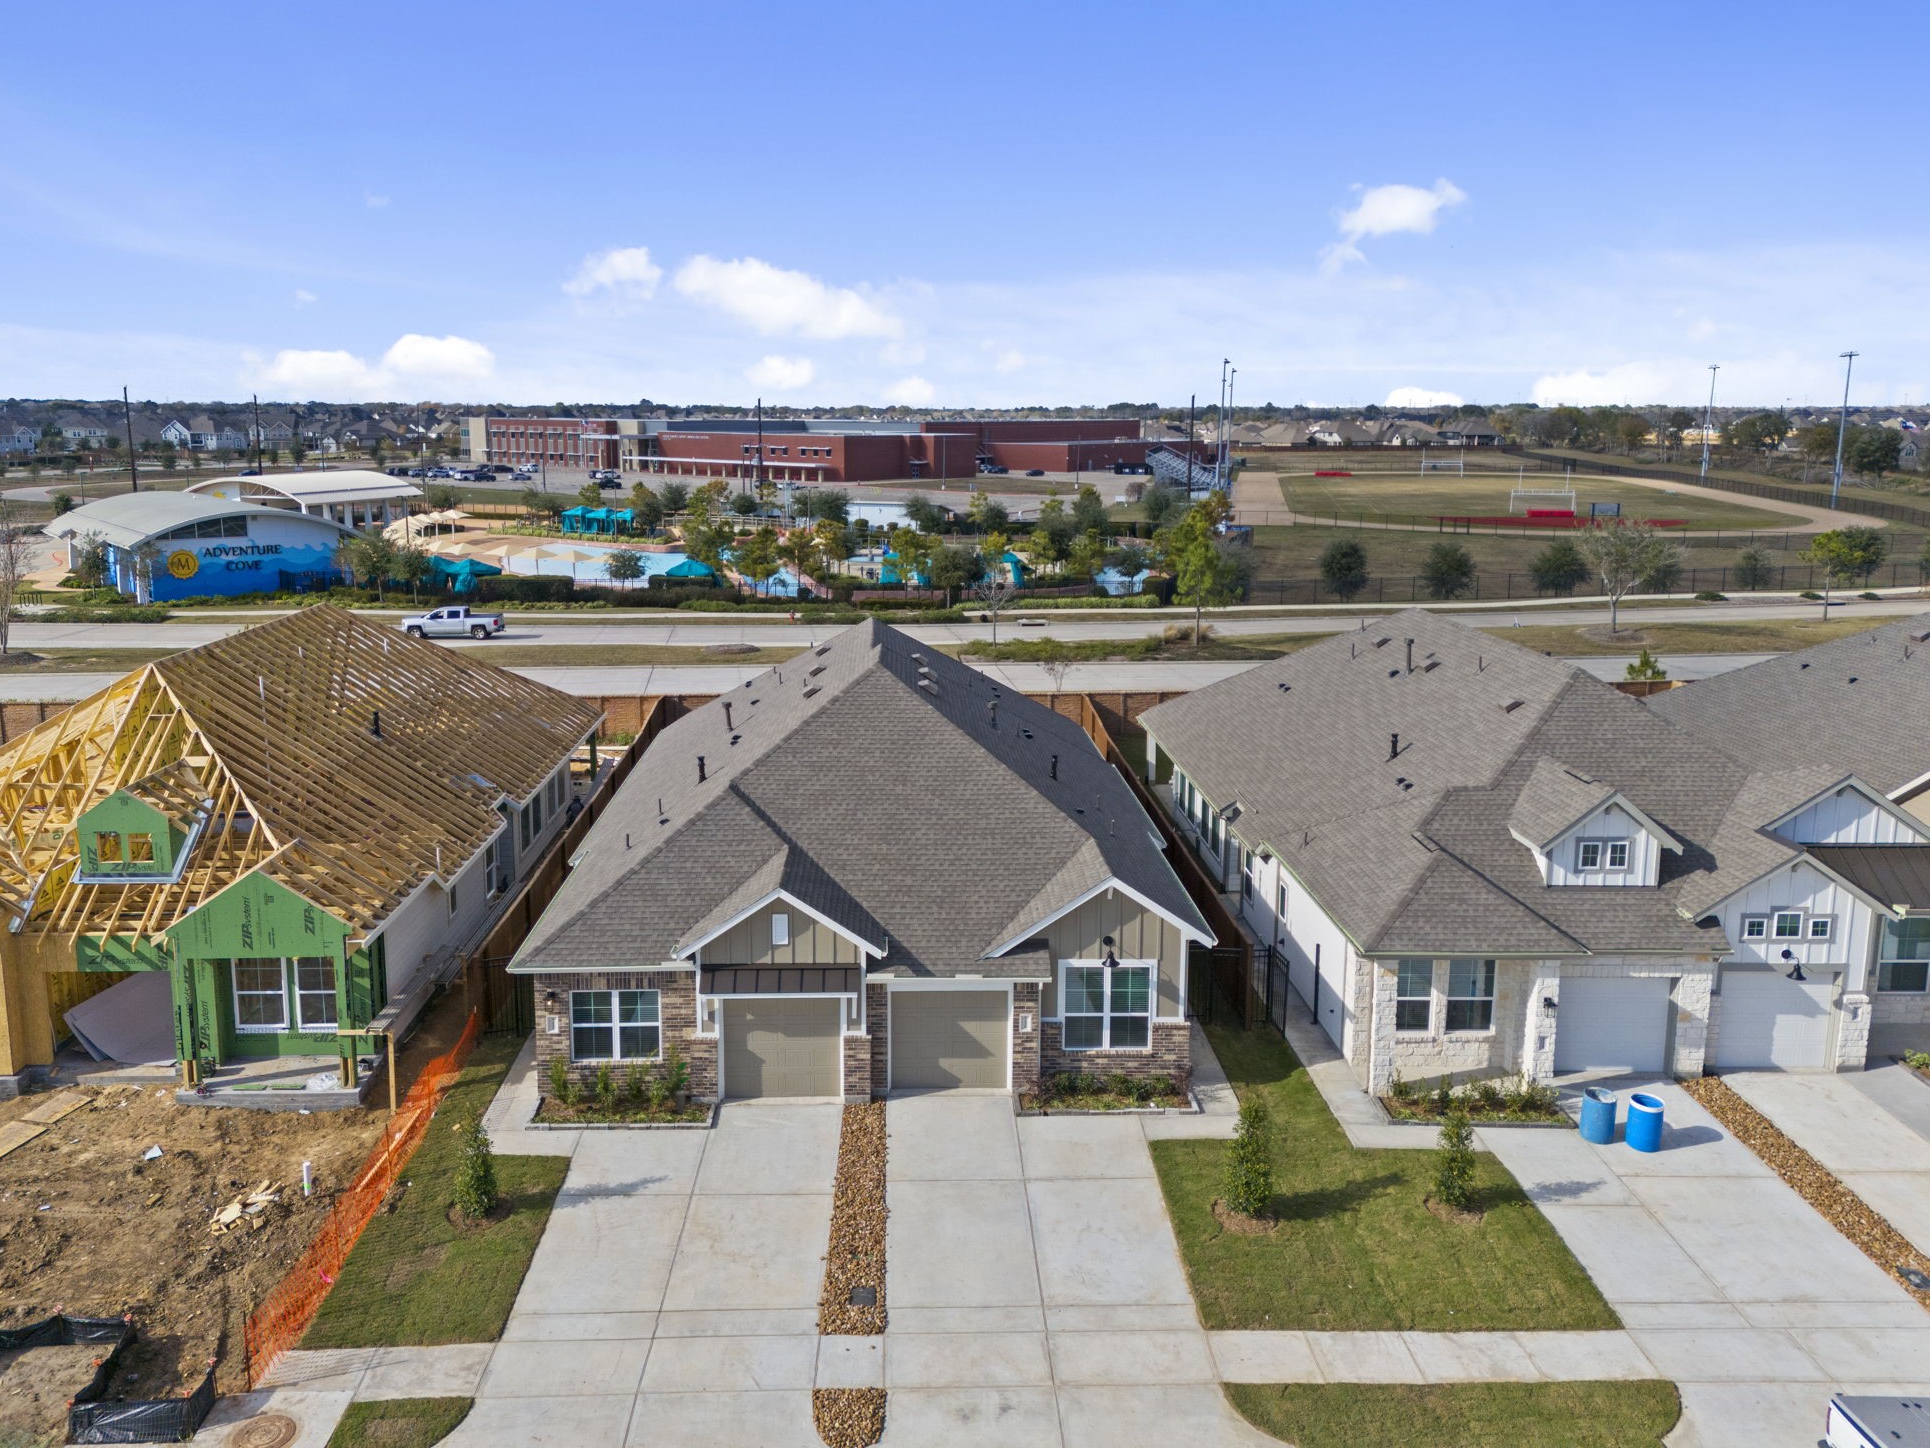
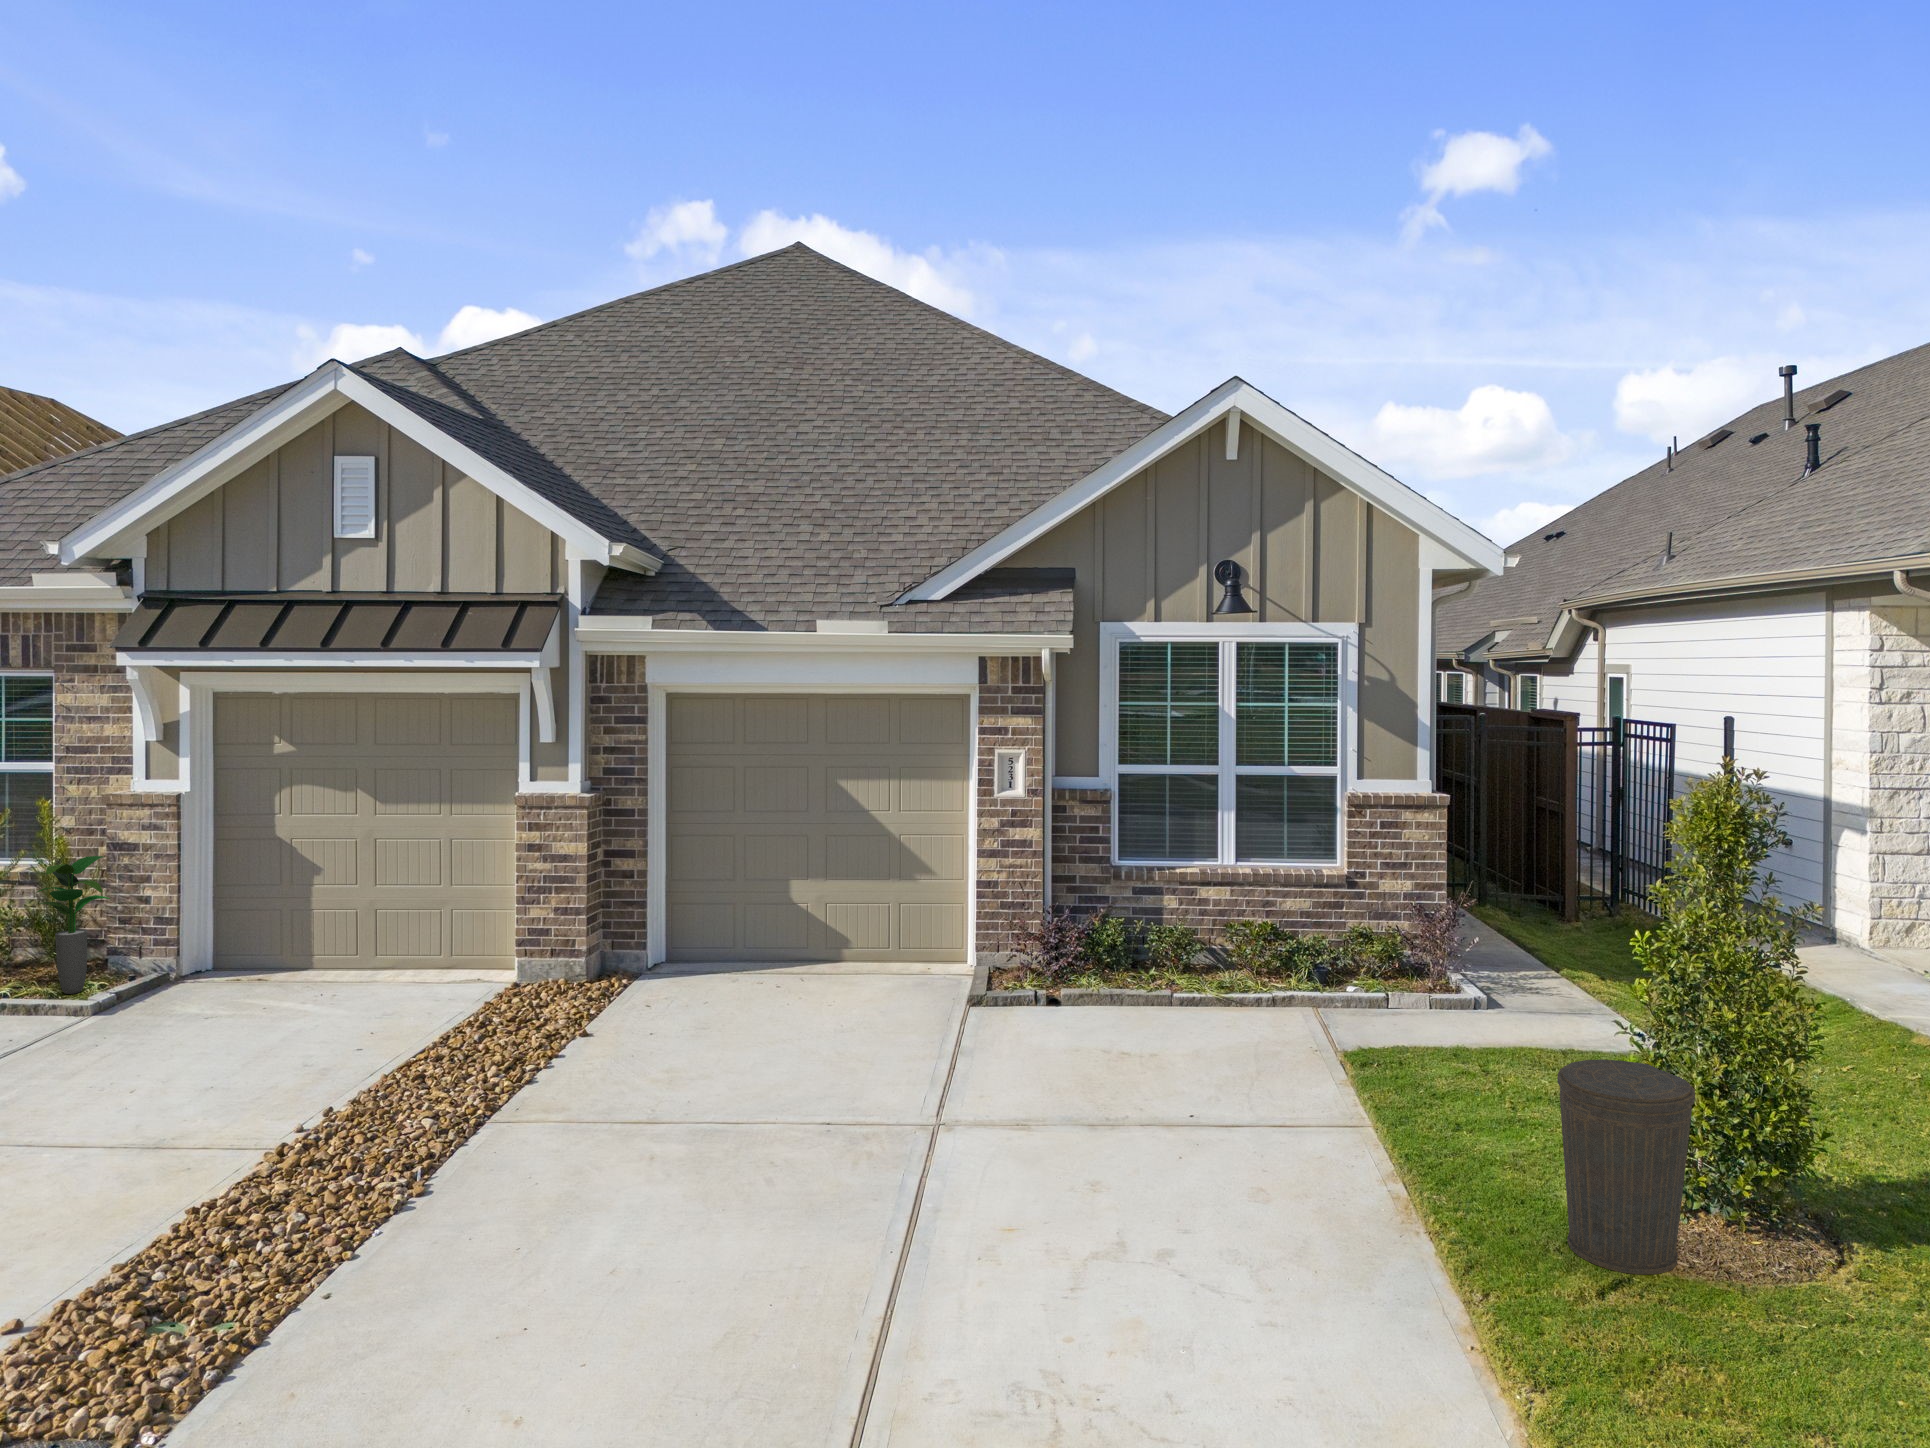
trash can: none [1203,1167,1235,1223] -> present [1557,1059,1695,1275]

